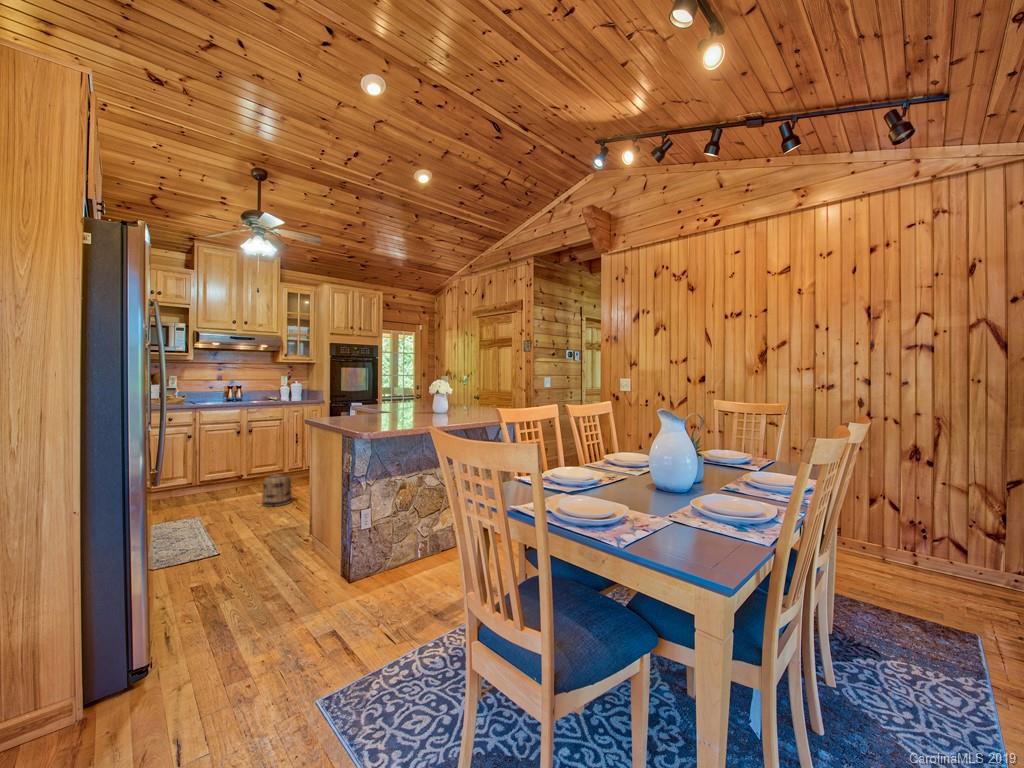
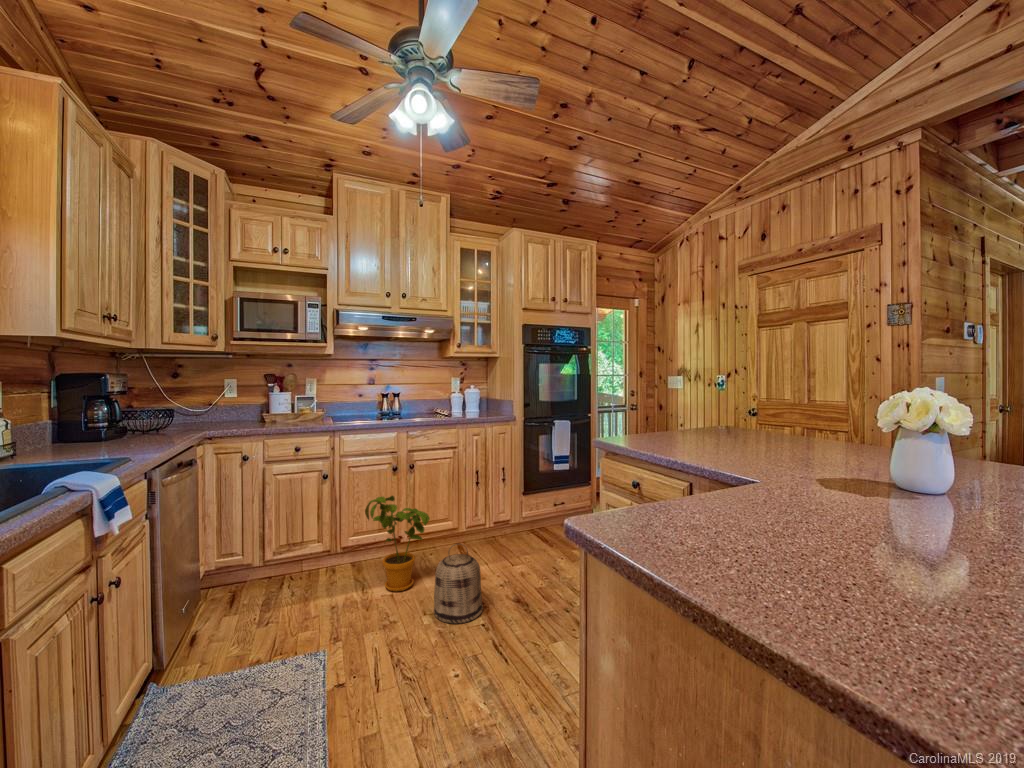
house plant: none [218,444,261,500] -> present [365,496,430,591]

